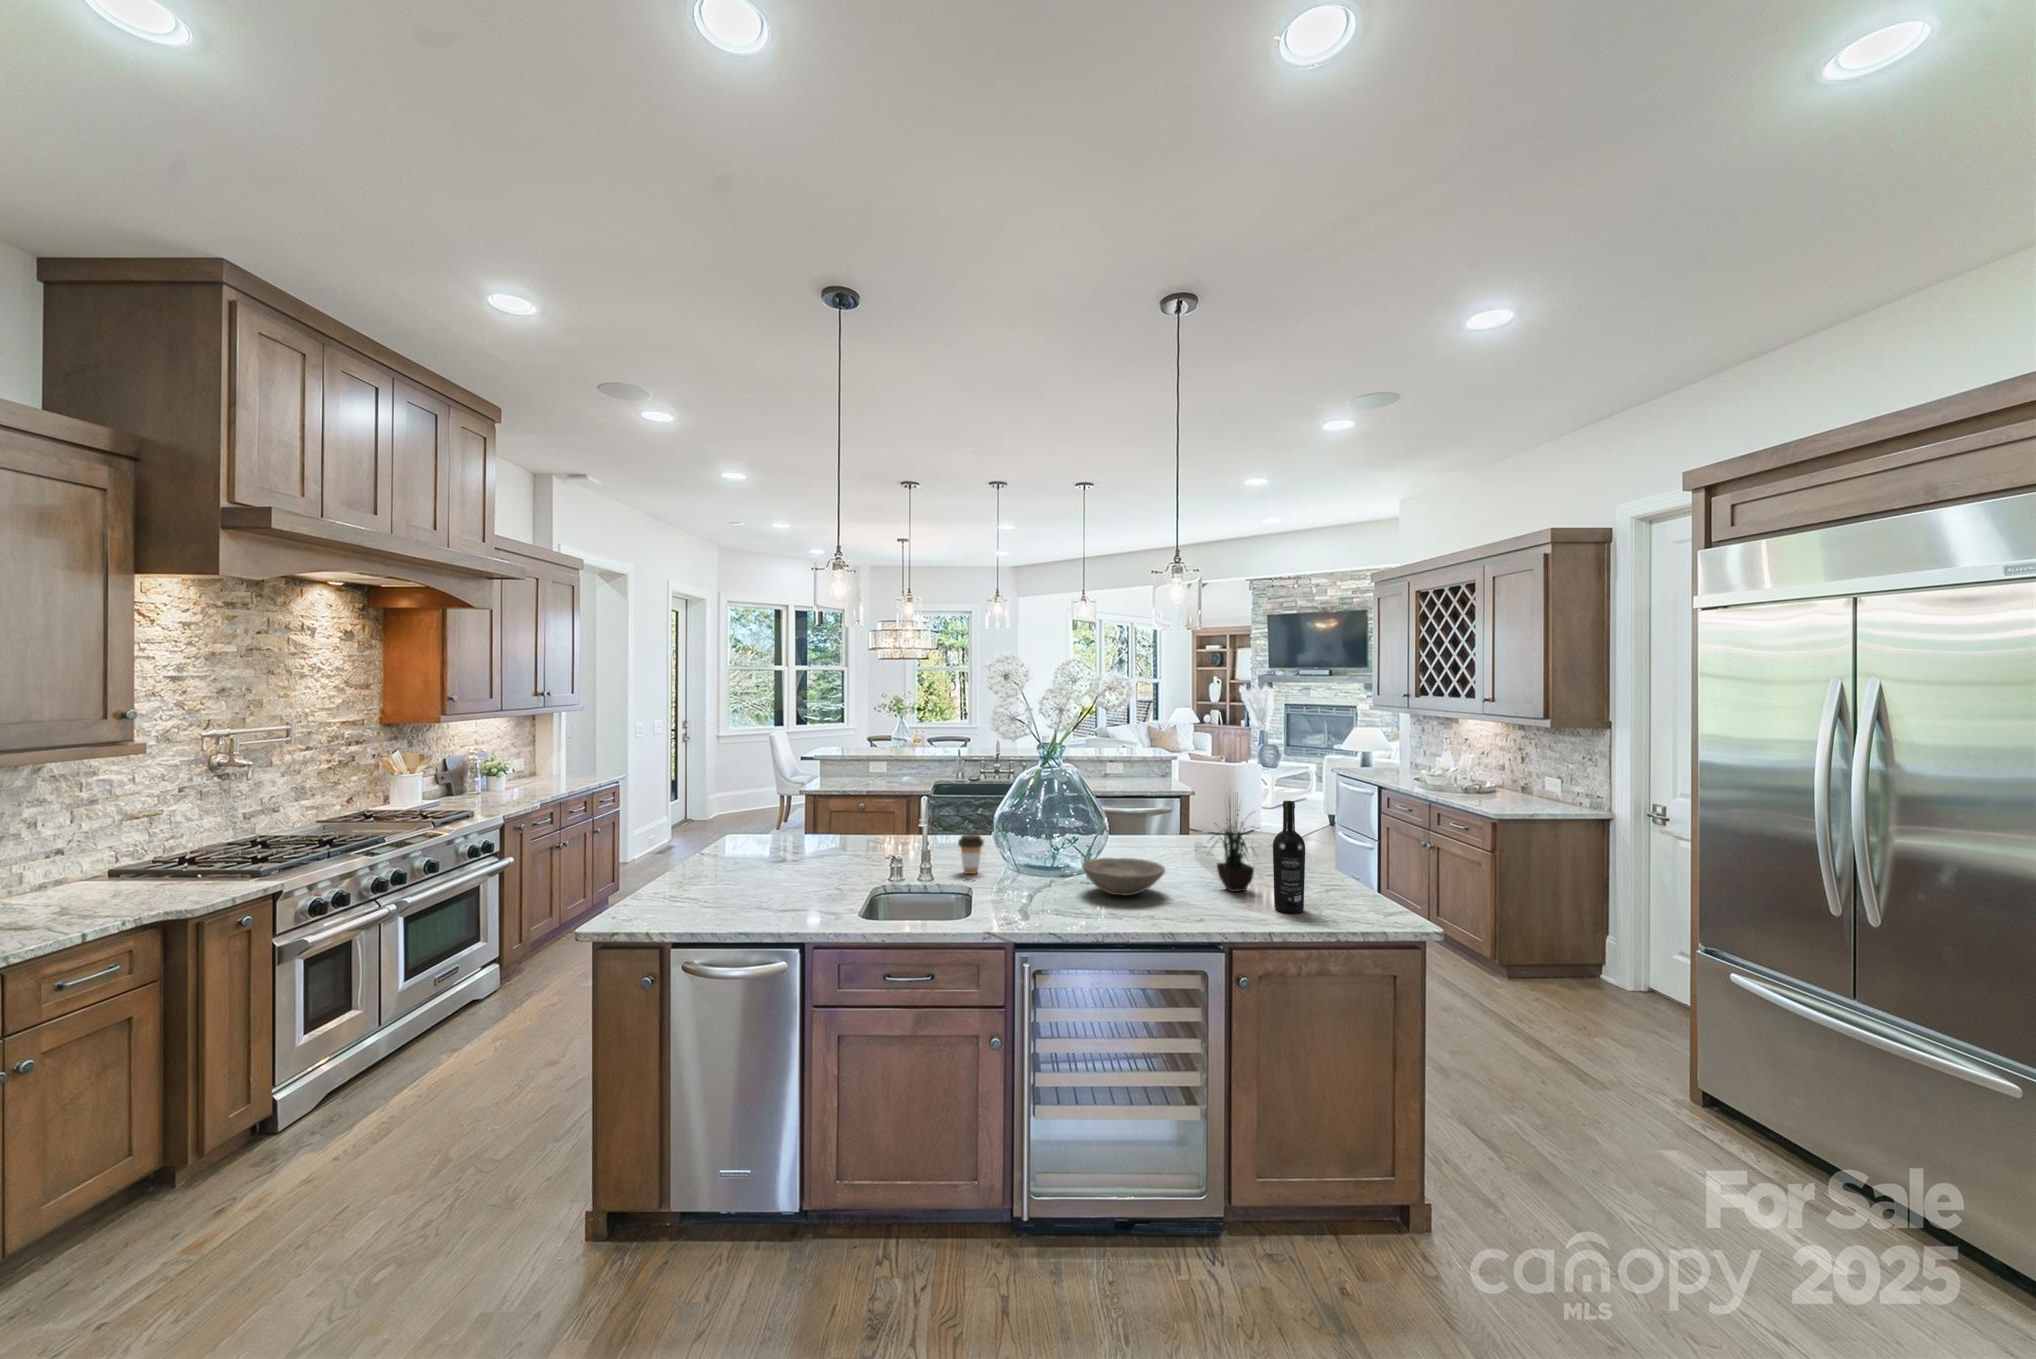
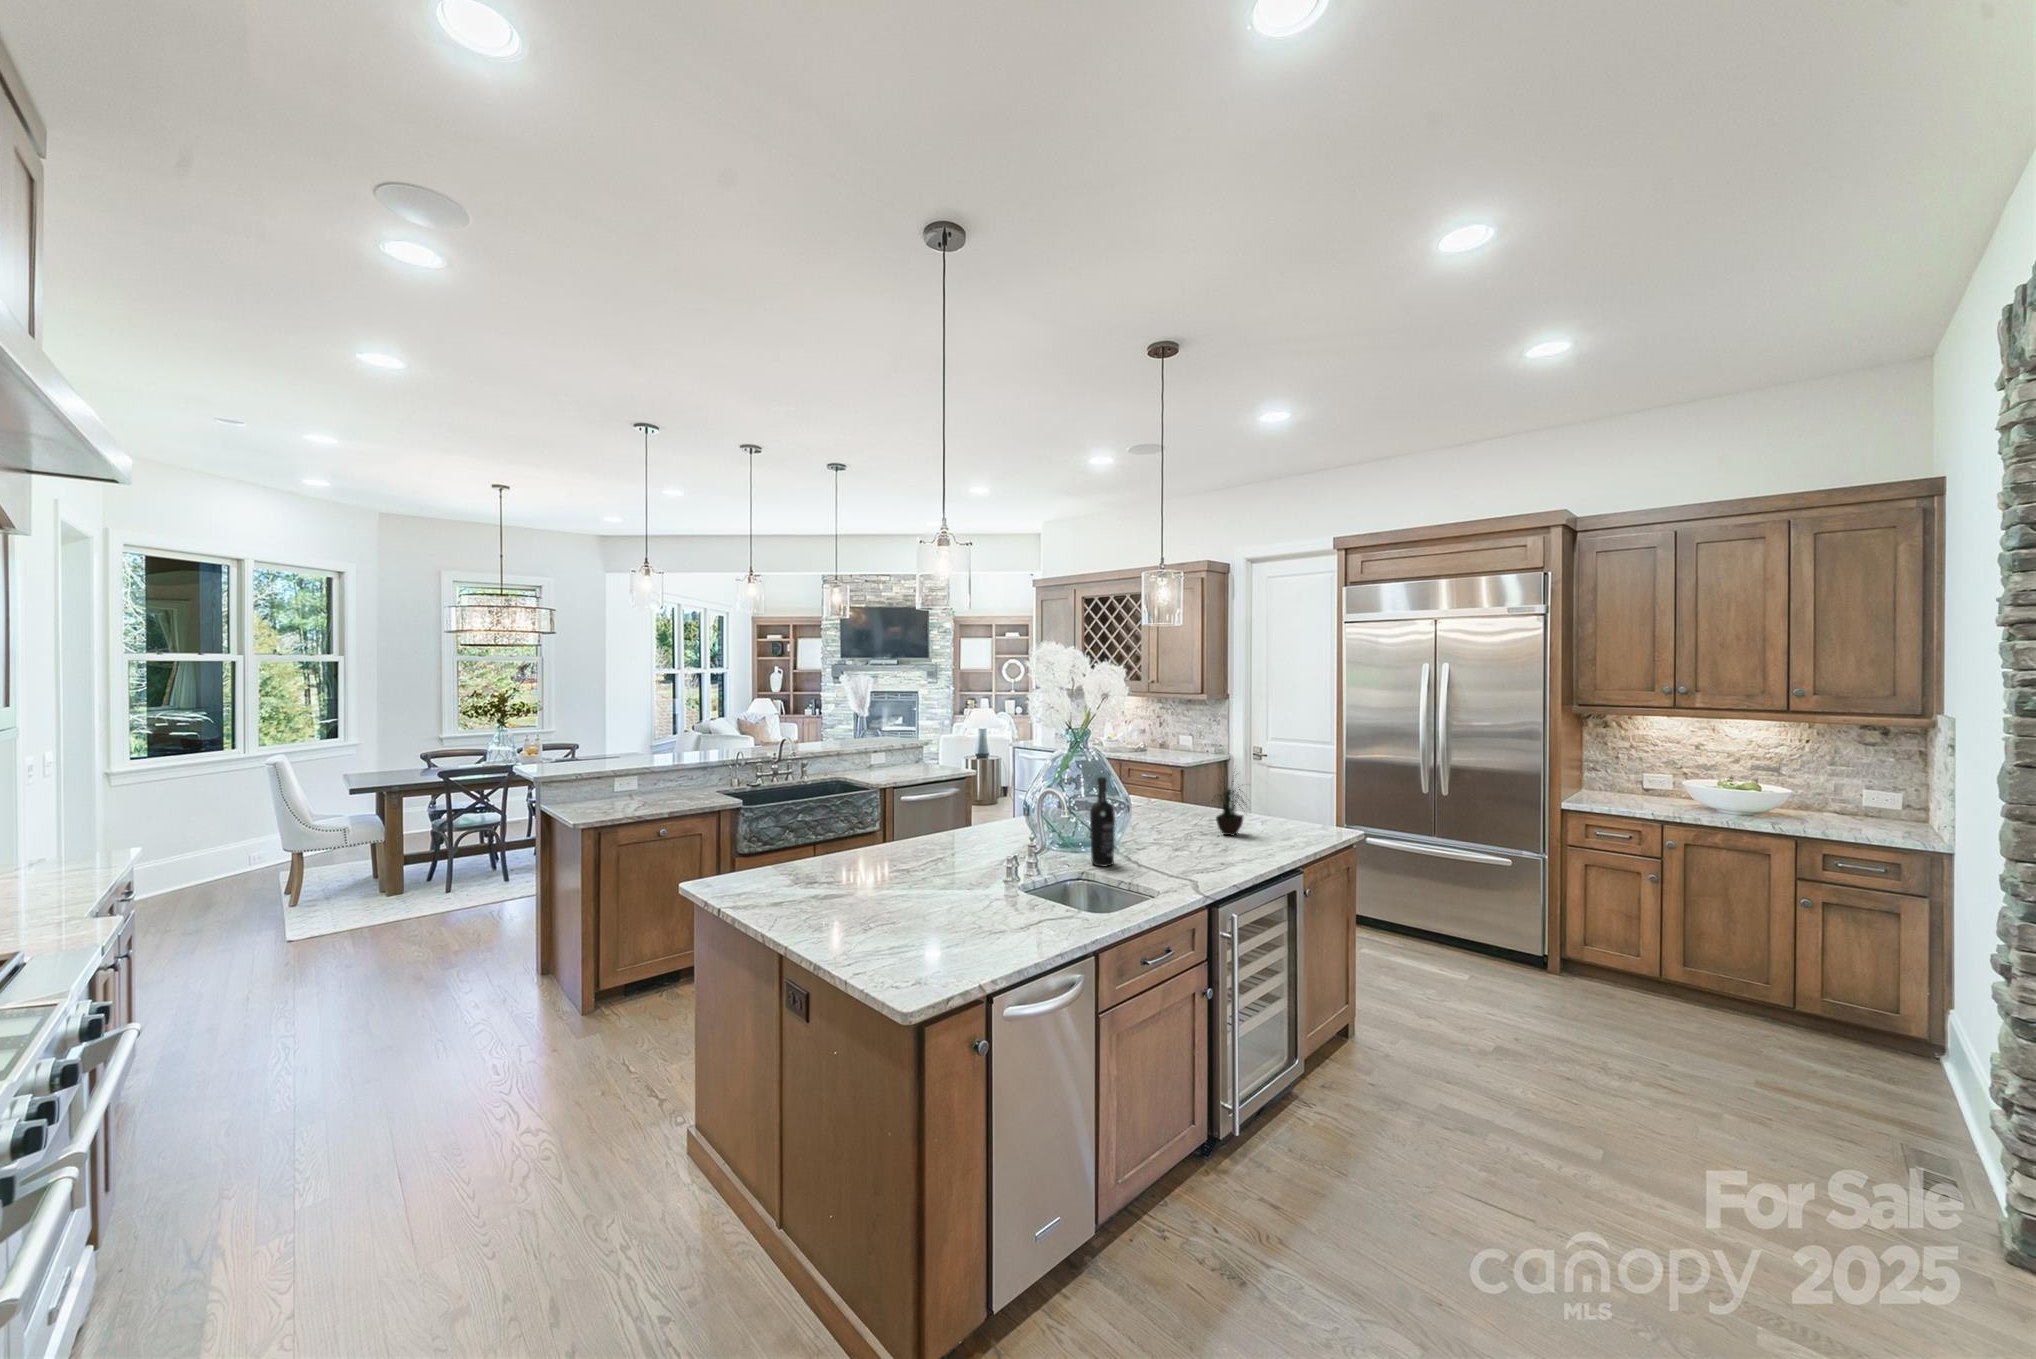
wine bottle: present [1273,801,1305,913] -> present [1090,777,1115,866]
coffee cup: present [958,834,984,874] -> none [1023,824,1049,862]
bowl: present [1082,858,1165,895] -> none [1147,822,1217,852]

